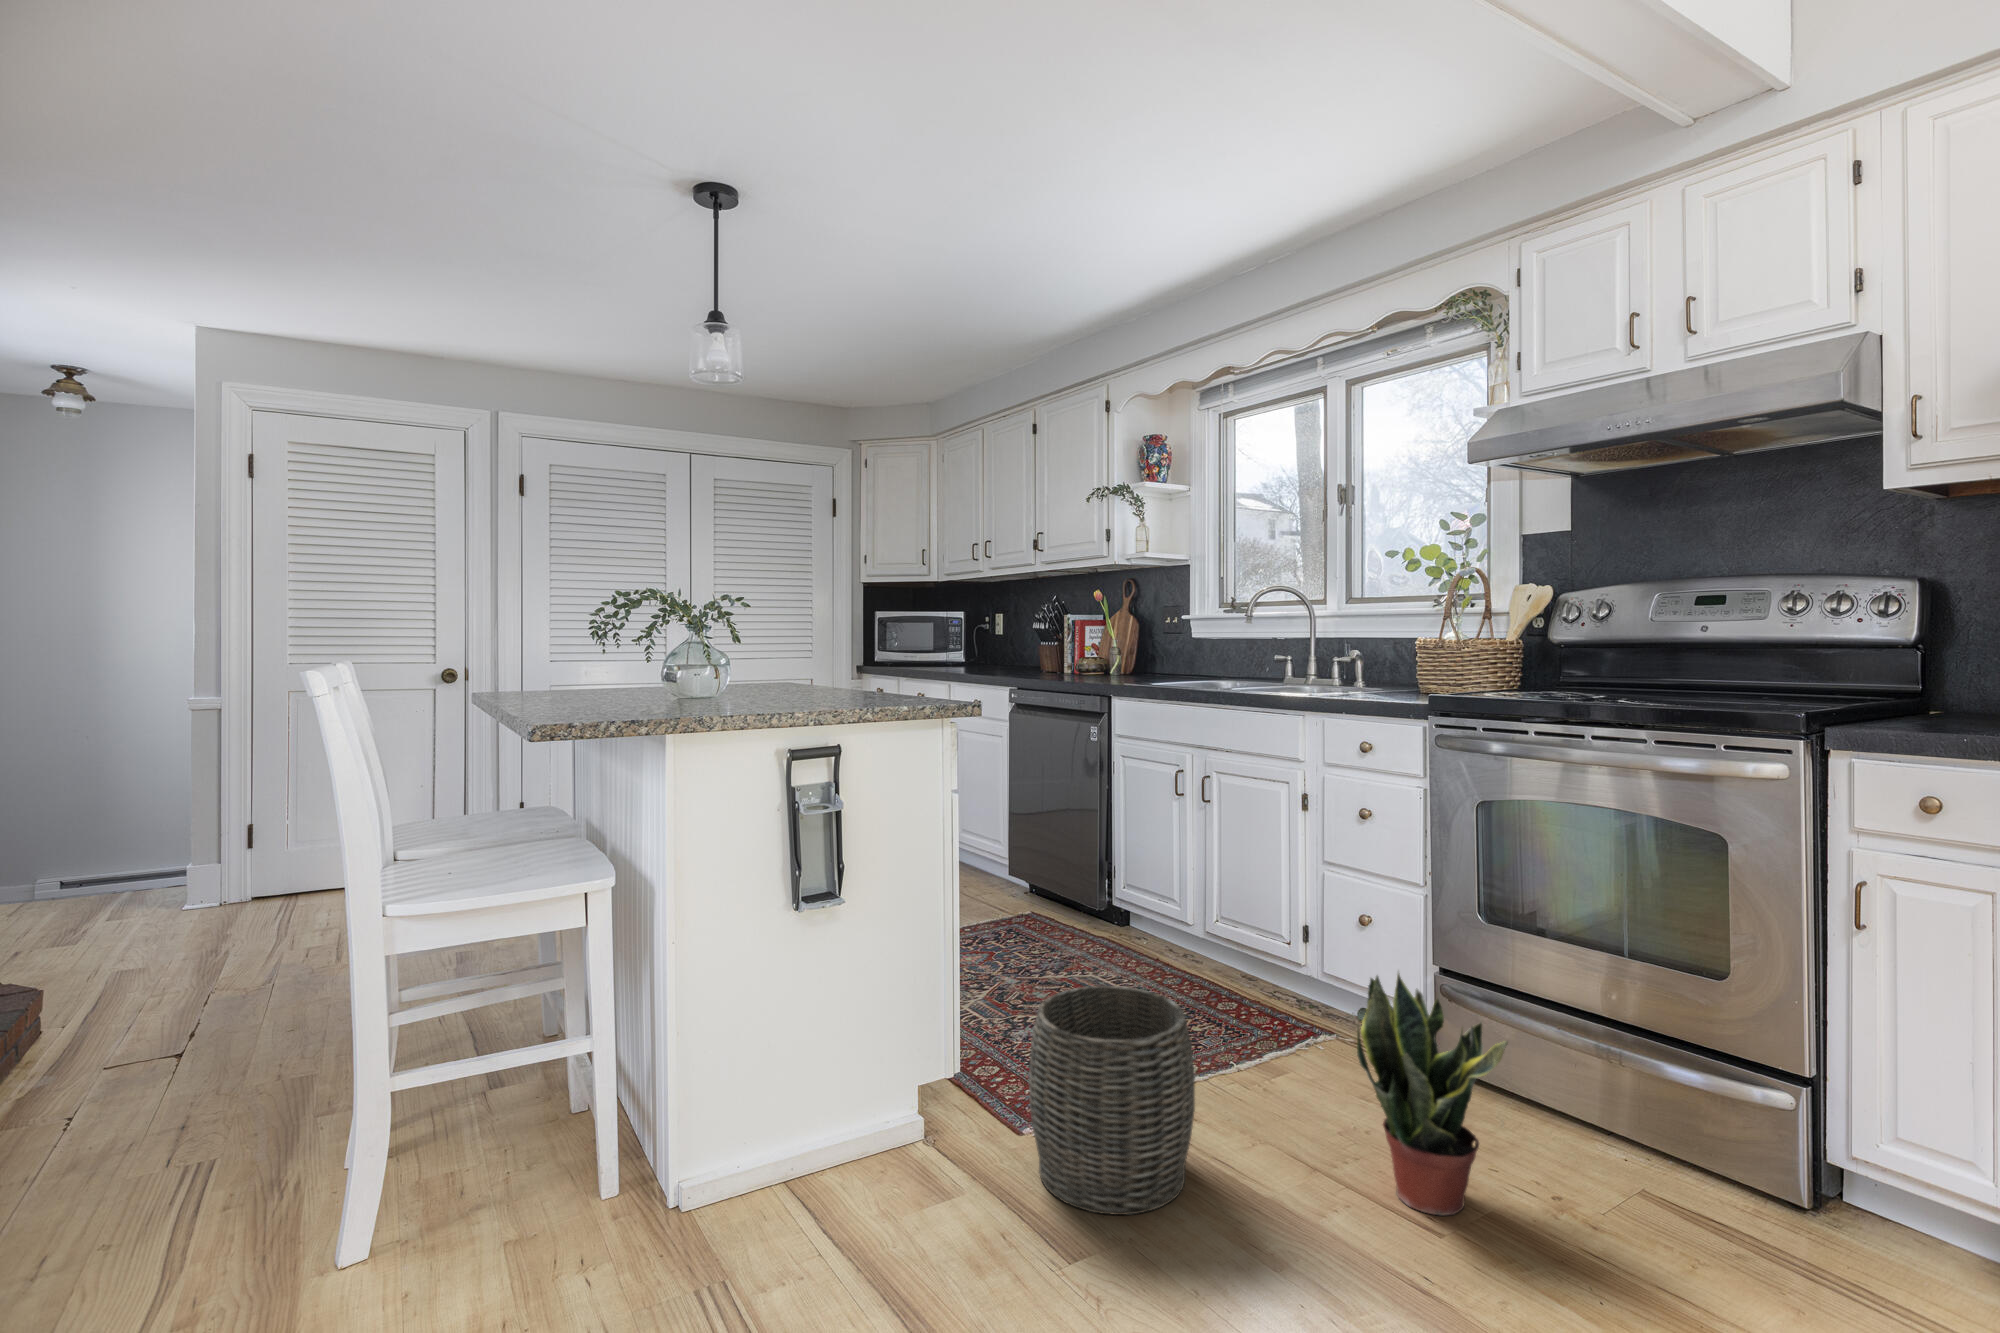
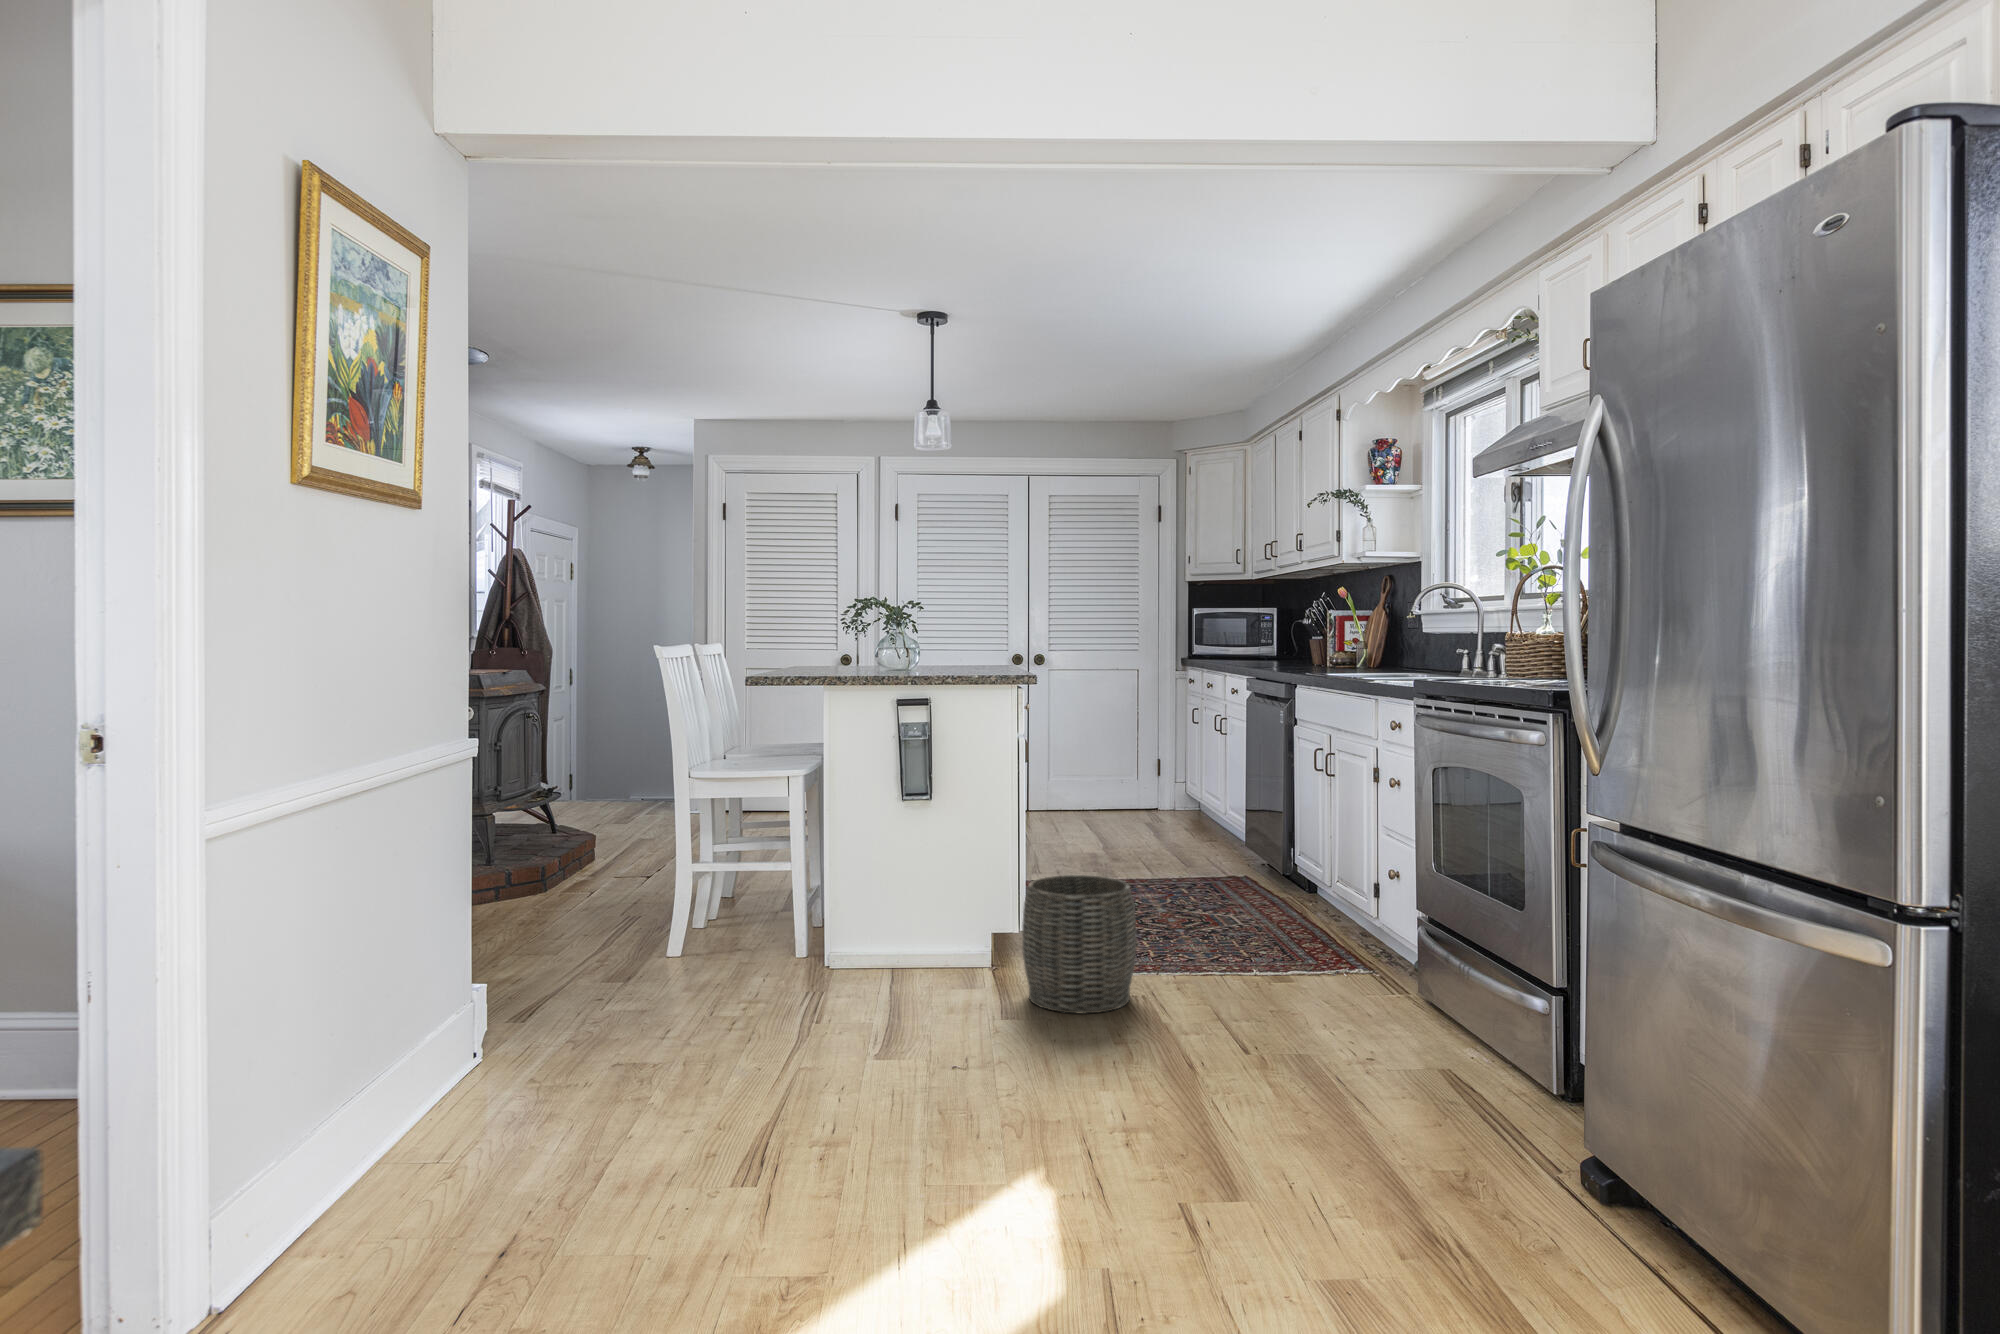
potted plant: present [1357,974,1508,1215] -> none [1210,863,1334,1050]

